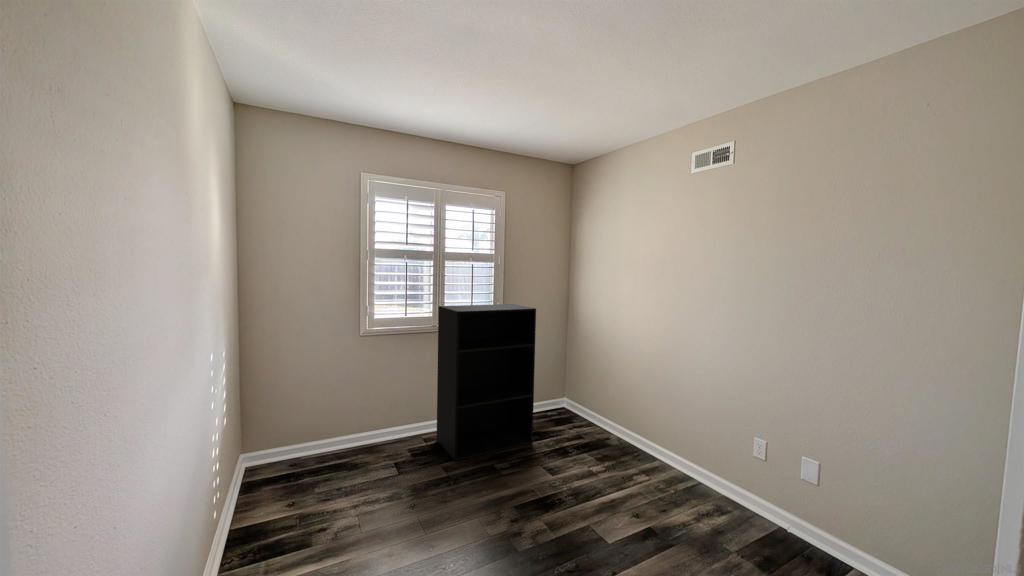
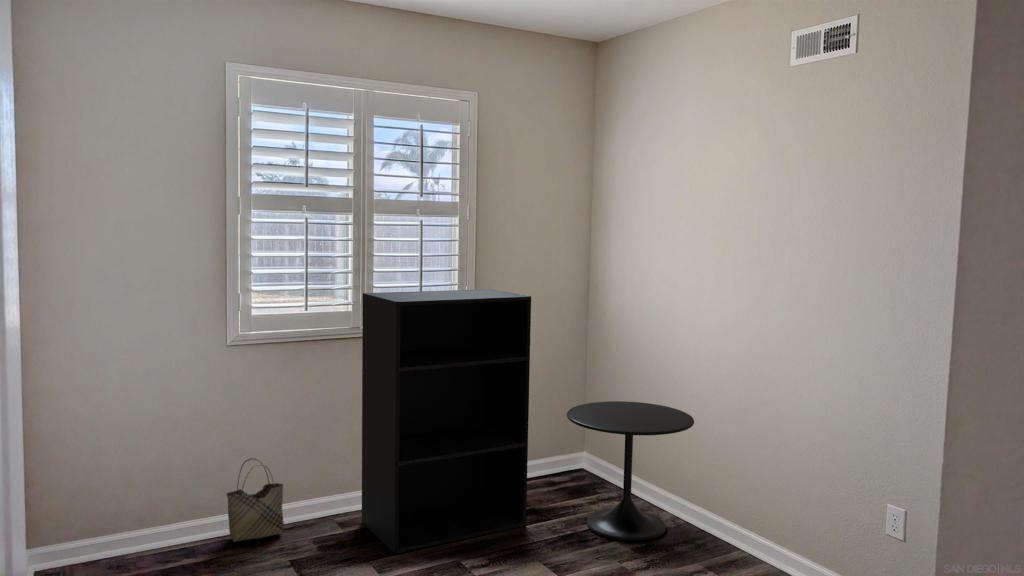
side table: none [556,369,632,454] -> present [567,401,694,541]
woven basket: none [357,402,391,452] -> present [226,458,284,542]

